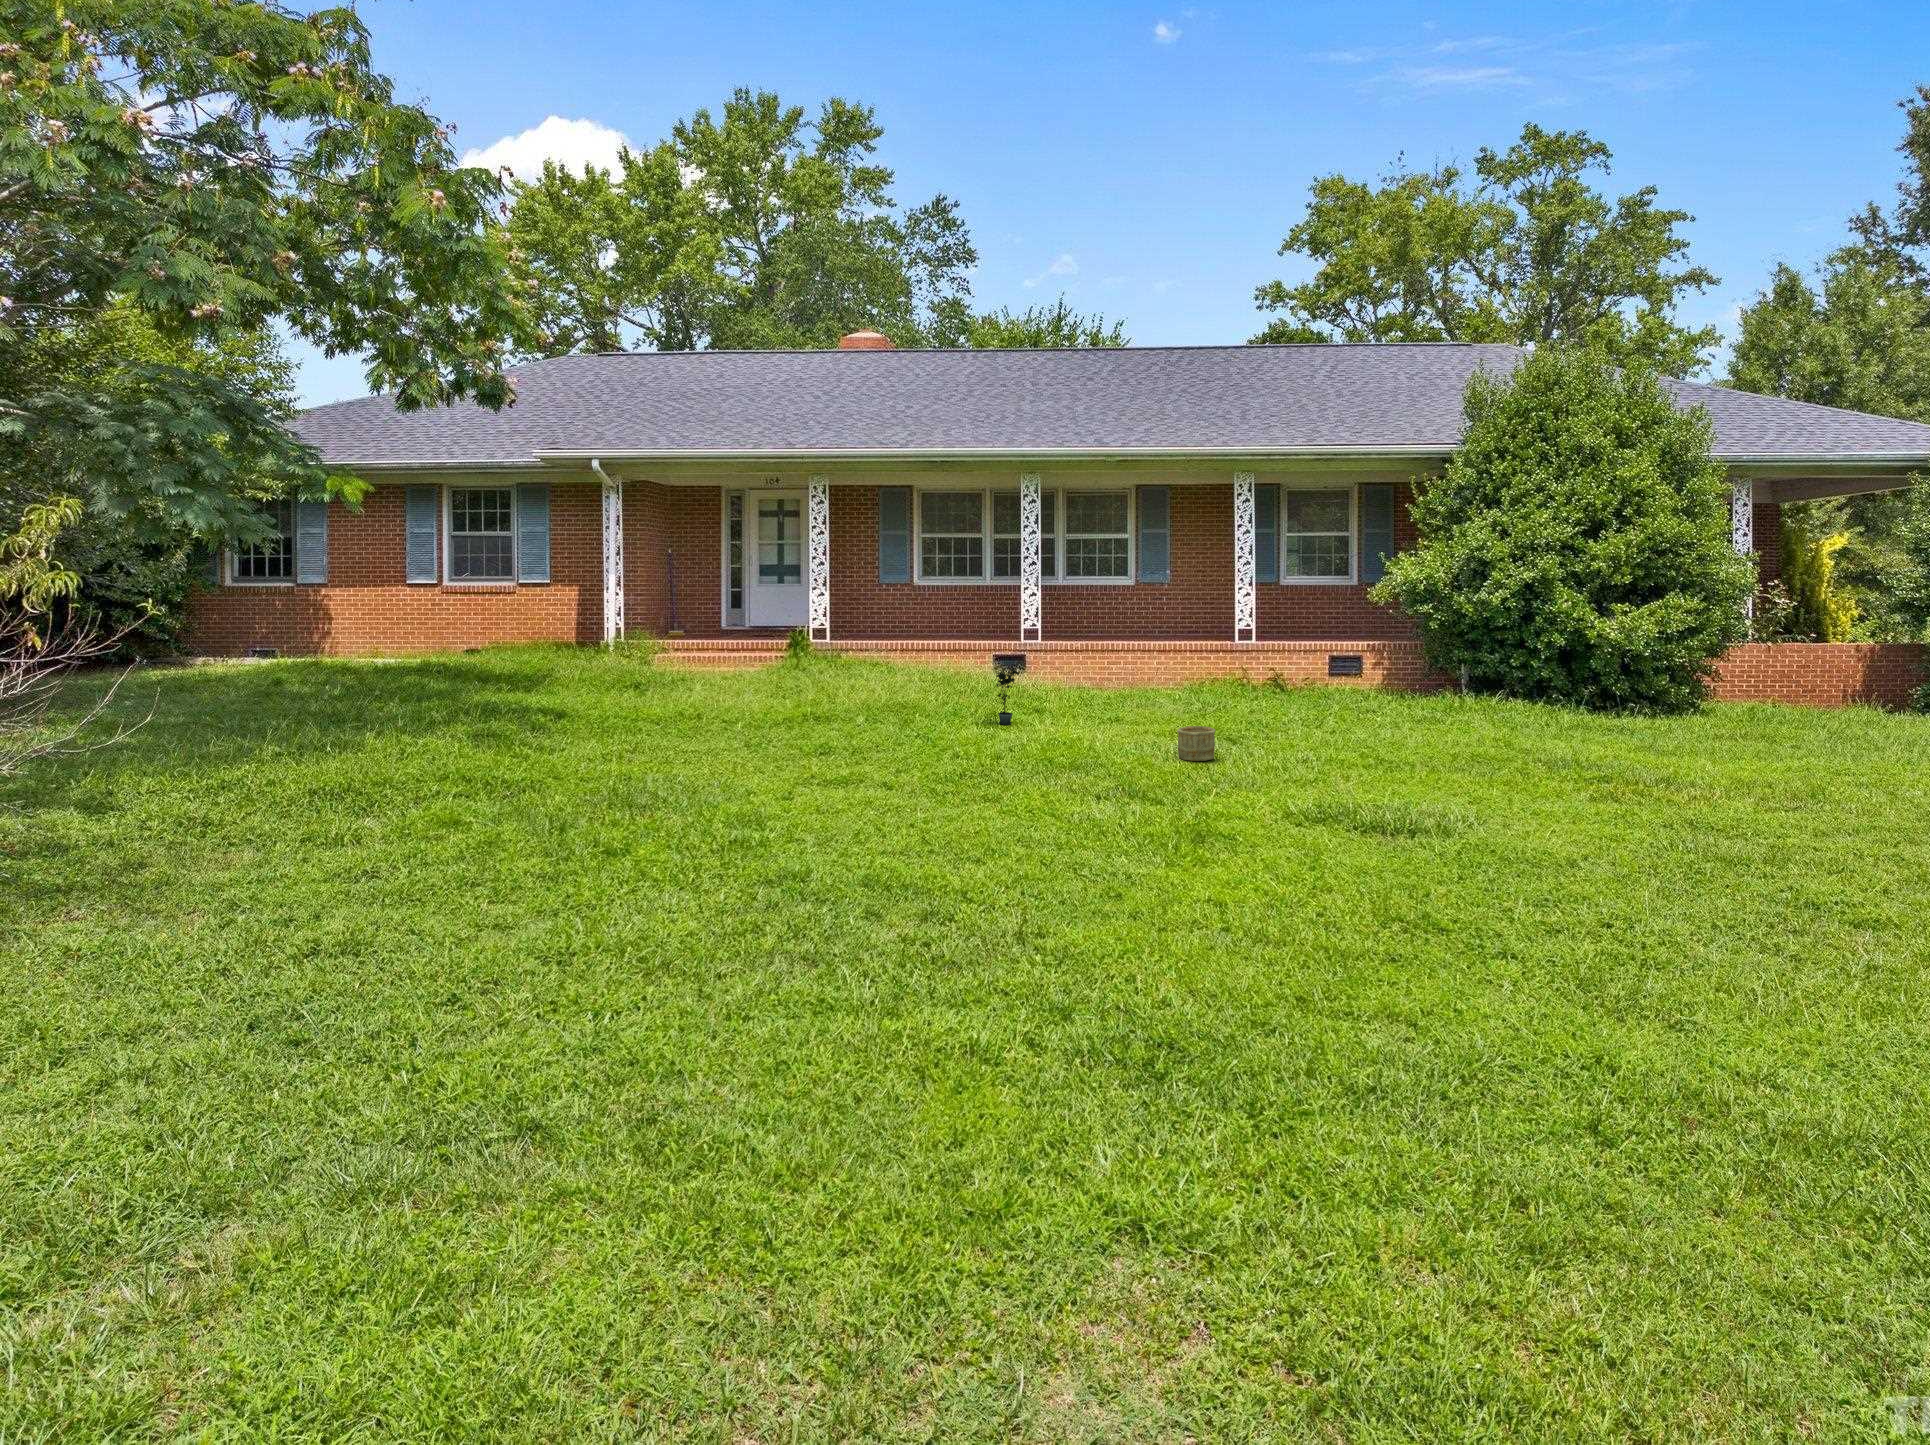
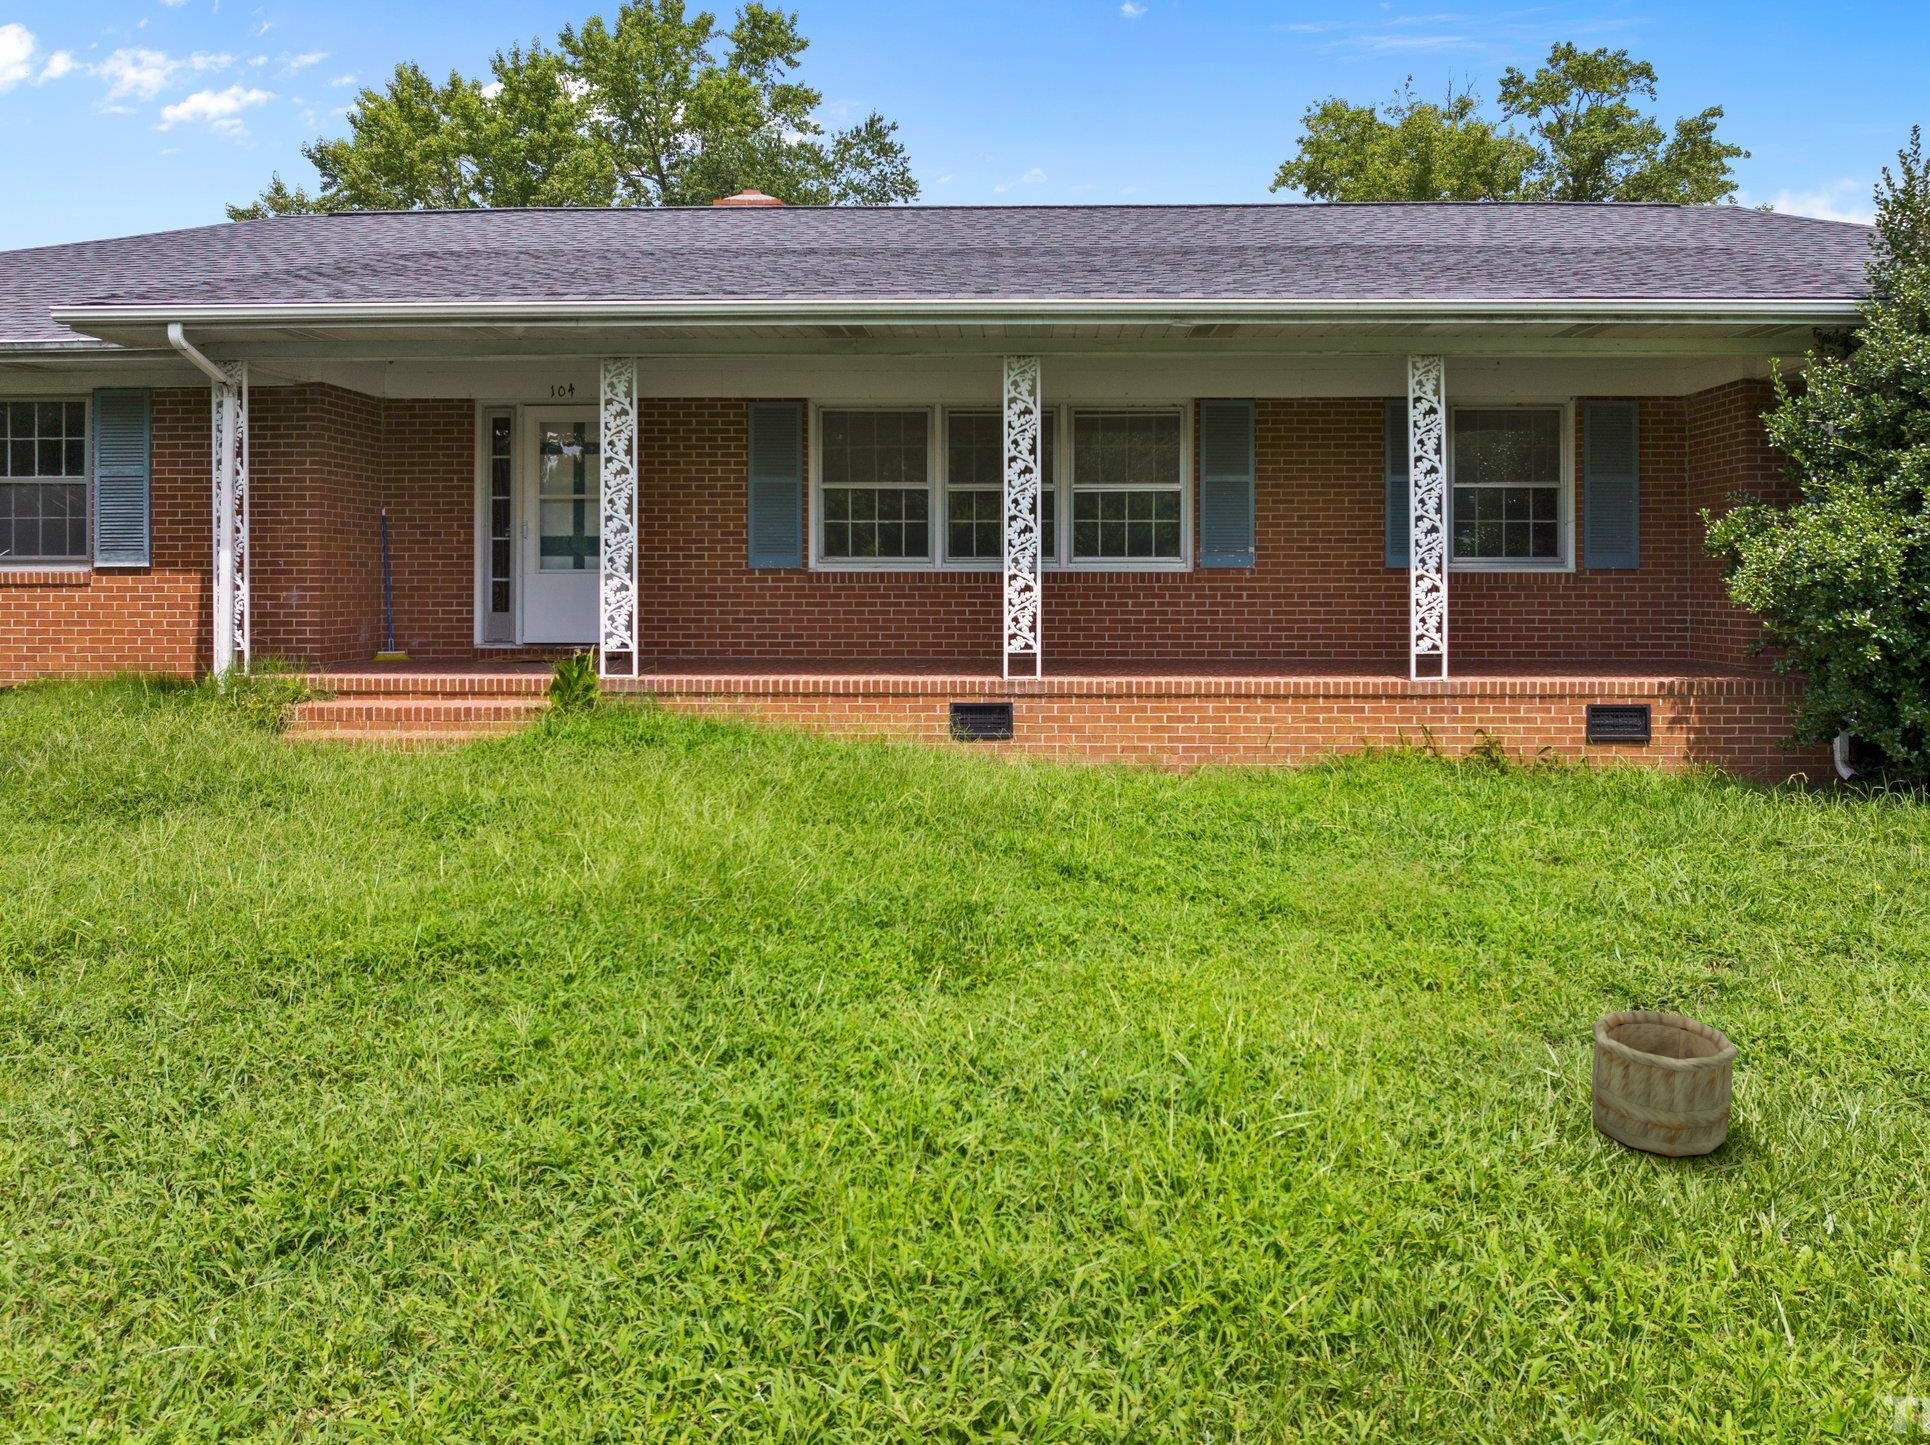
potted plant: present [996,666,1019,725] -> none [959,774,1029,936]

